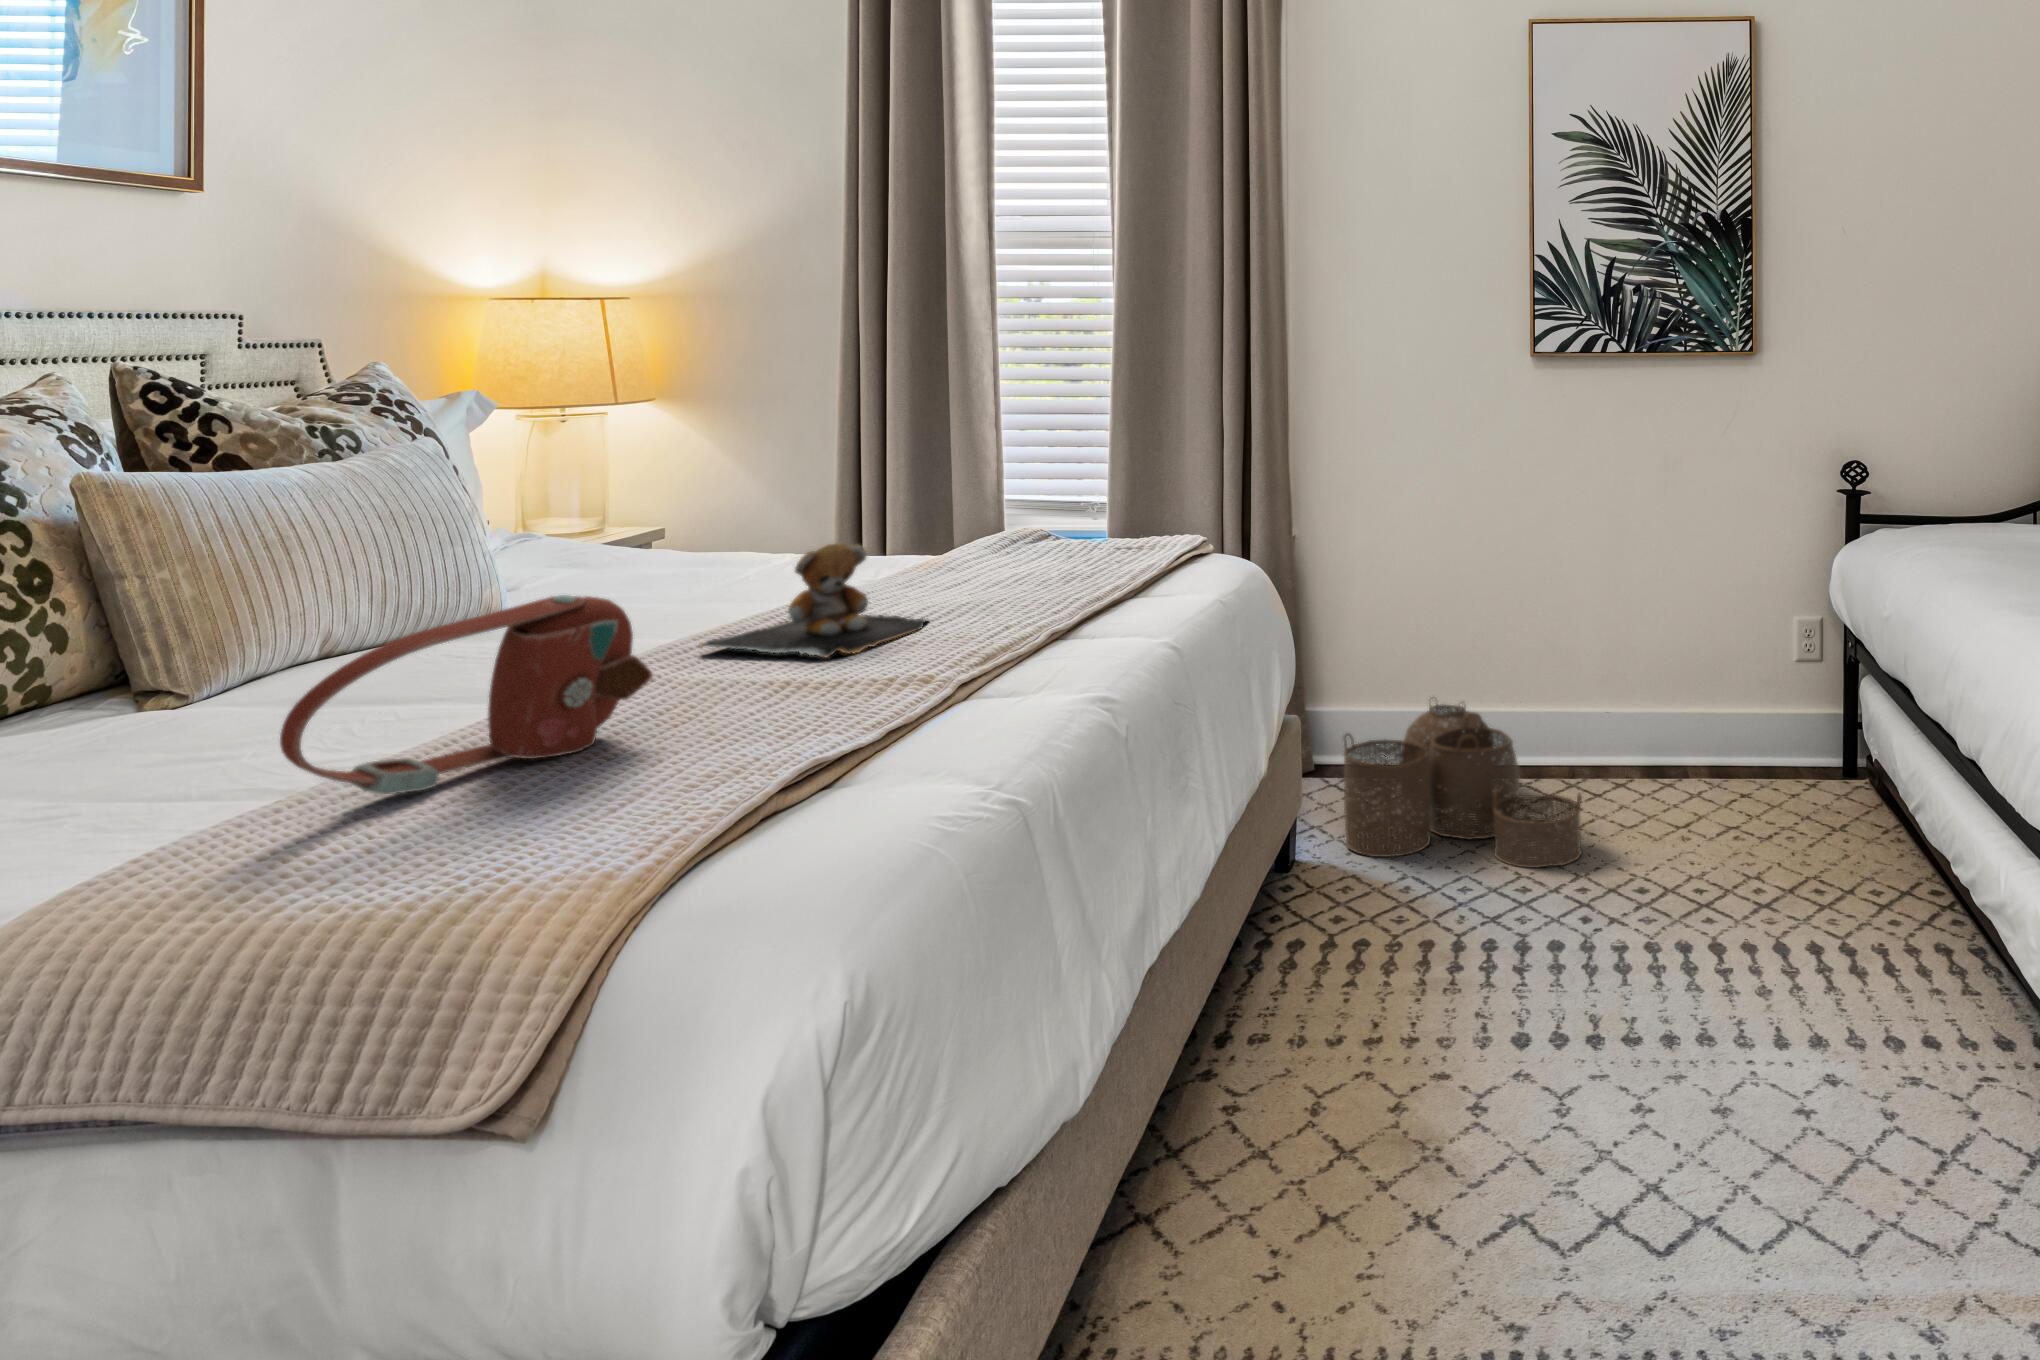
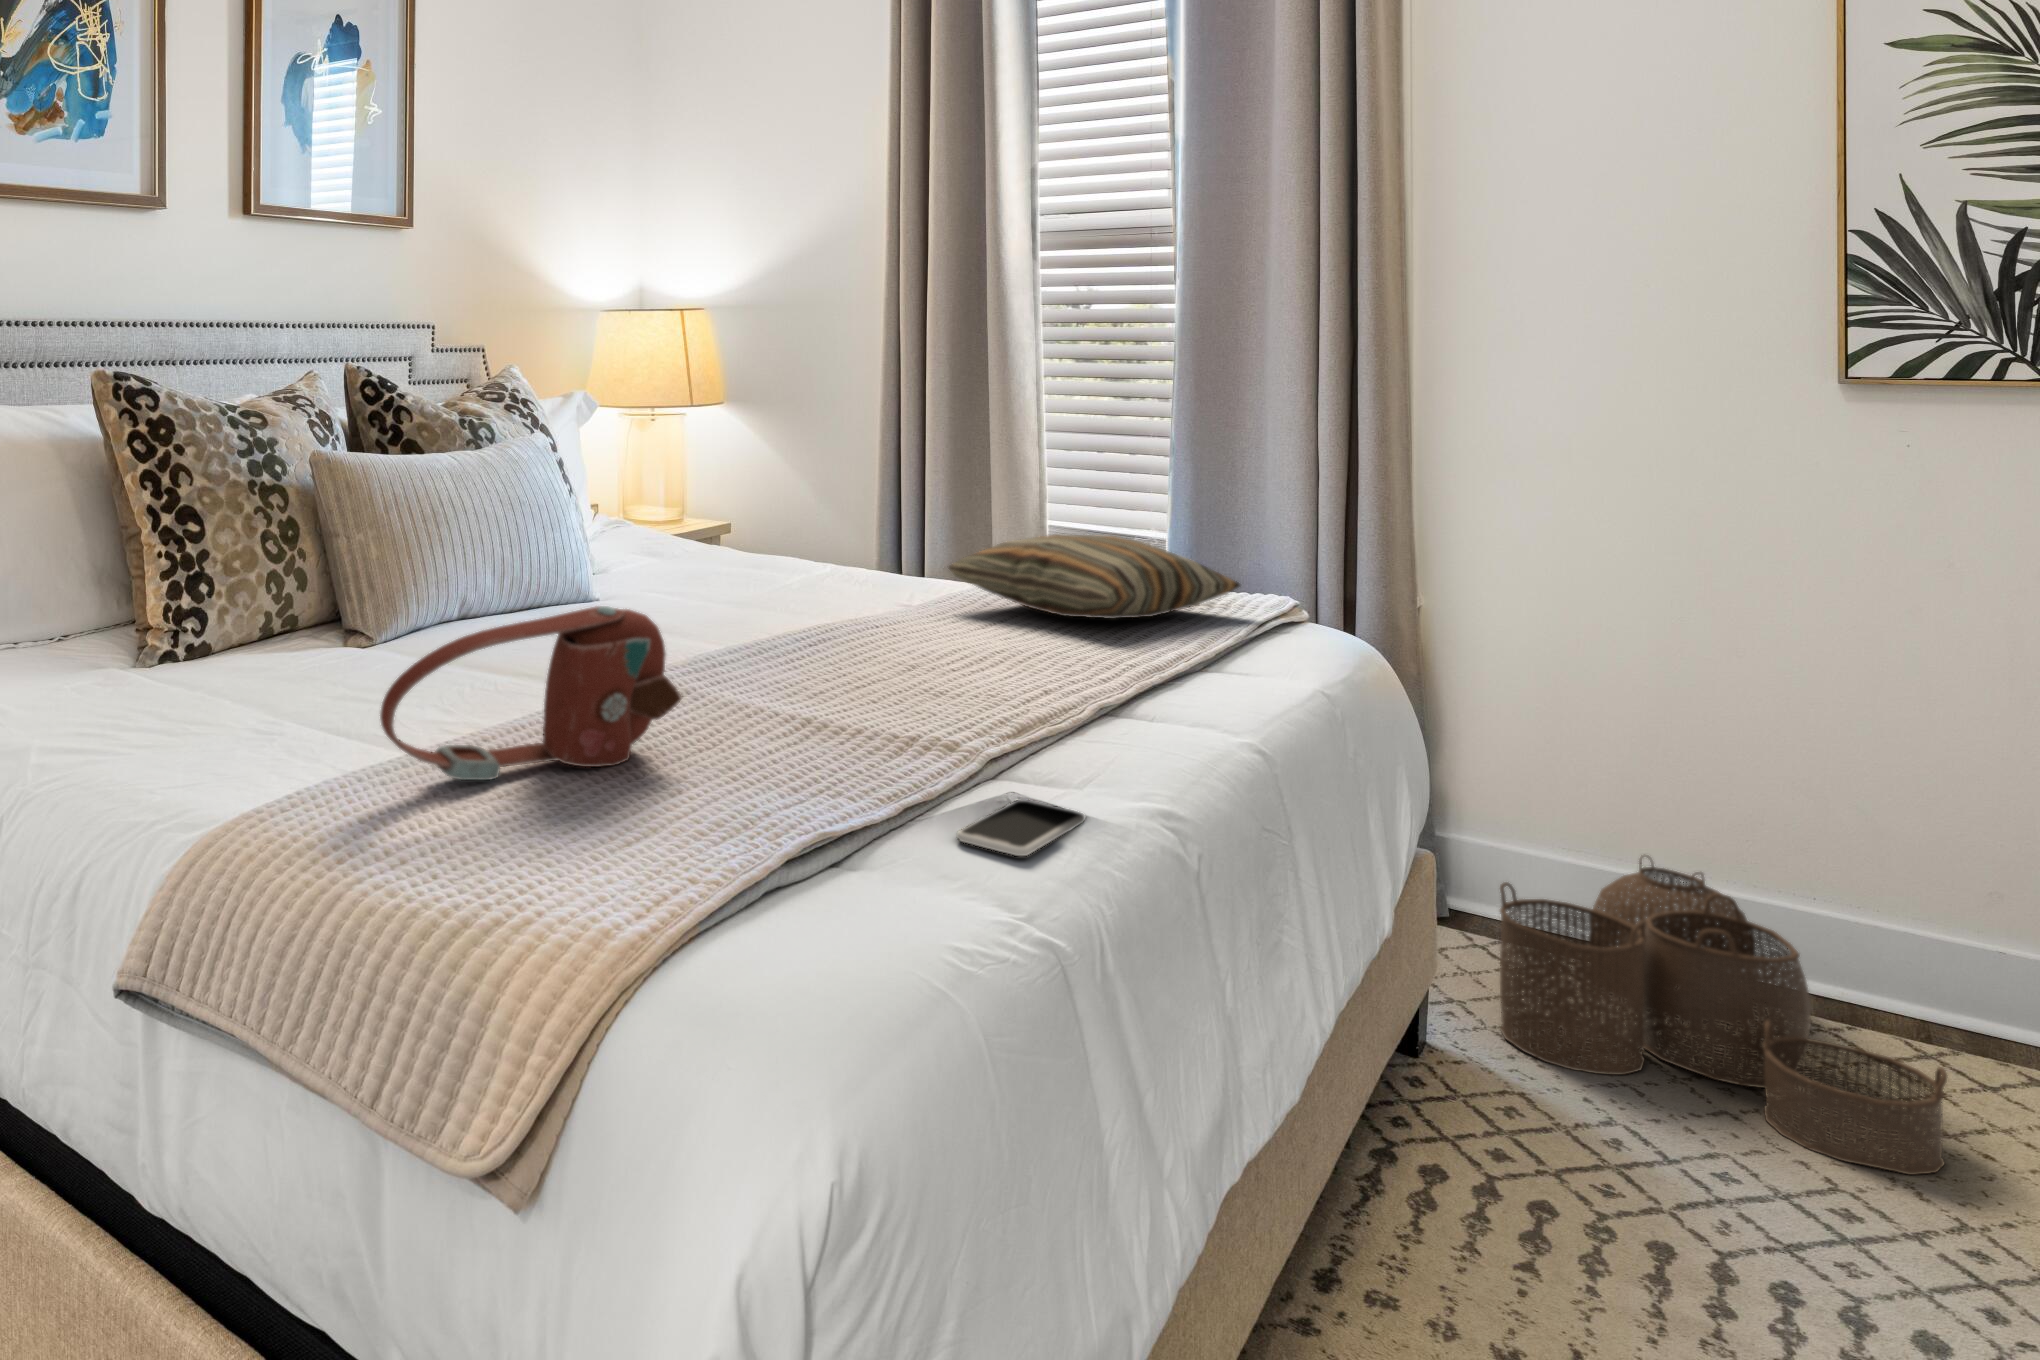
pillow: none [908,497,1160,570] -> present [949,534,1240,619]
teddy bear: present [699,543,928,657] -> none [737,571,965,697]
smartphone: none [933,709,1039,749] -> present [957,800,1085,856]

